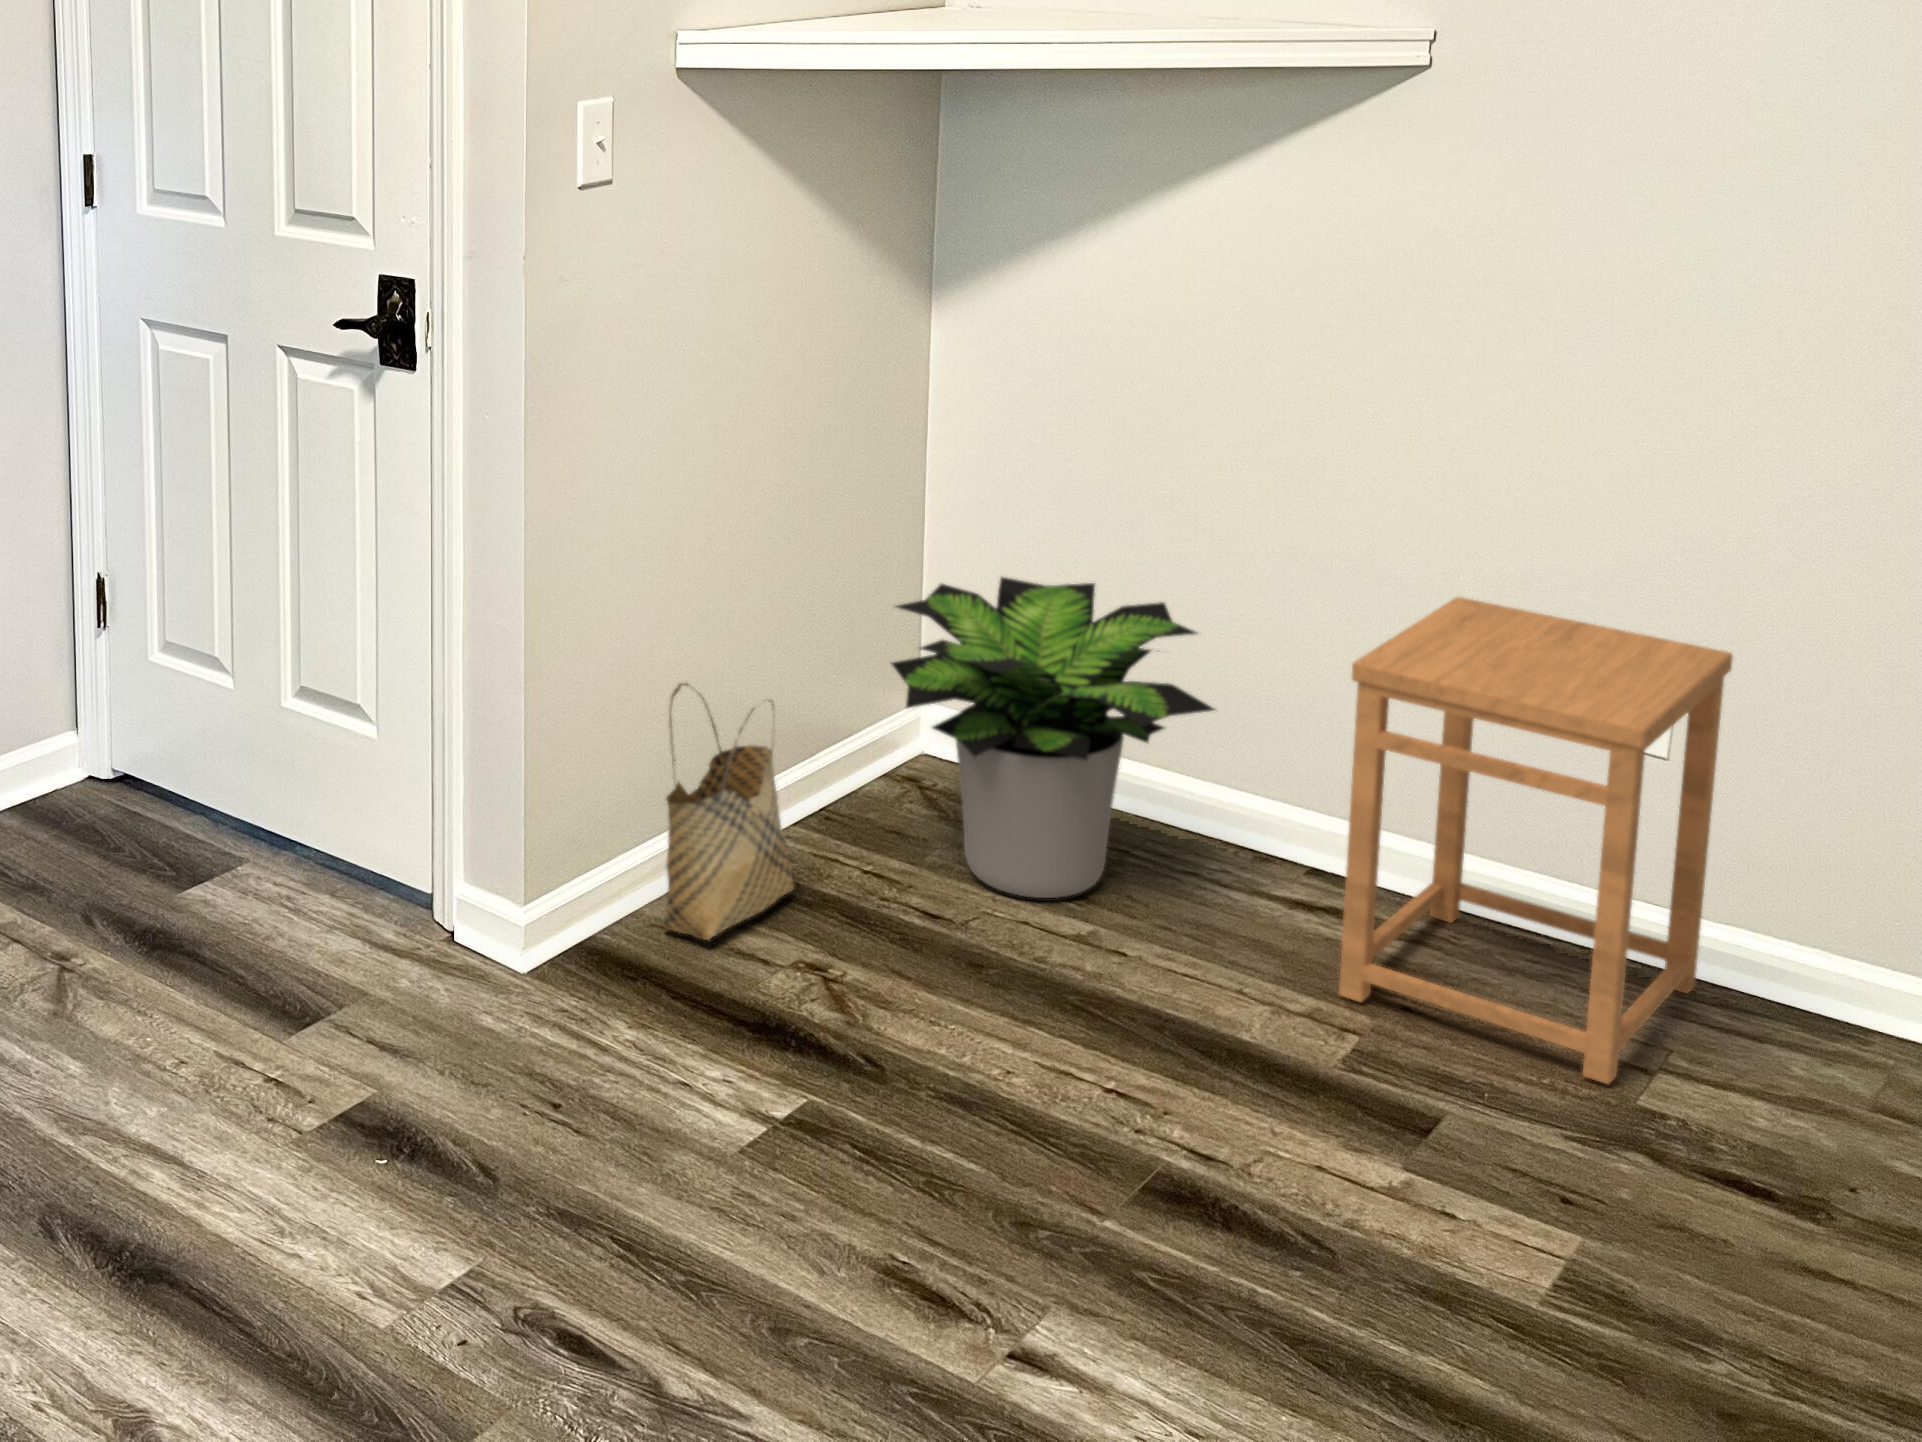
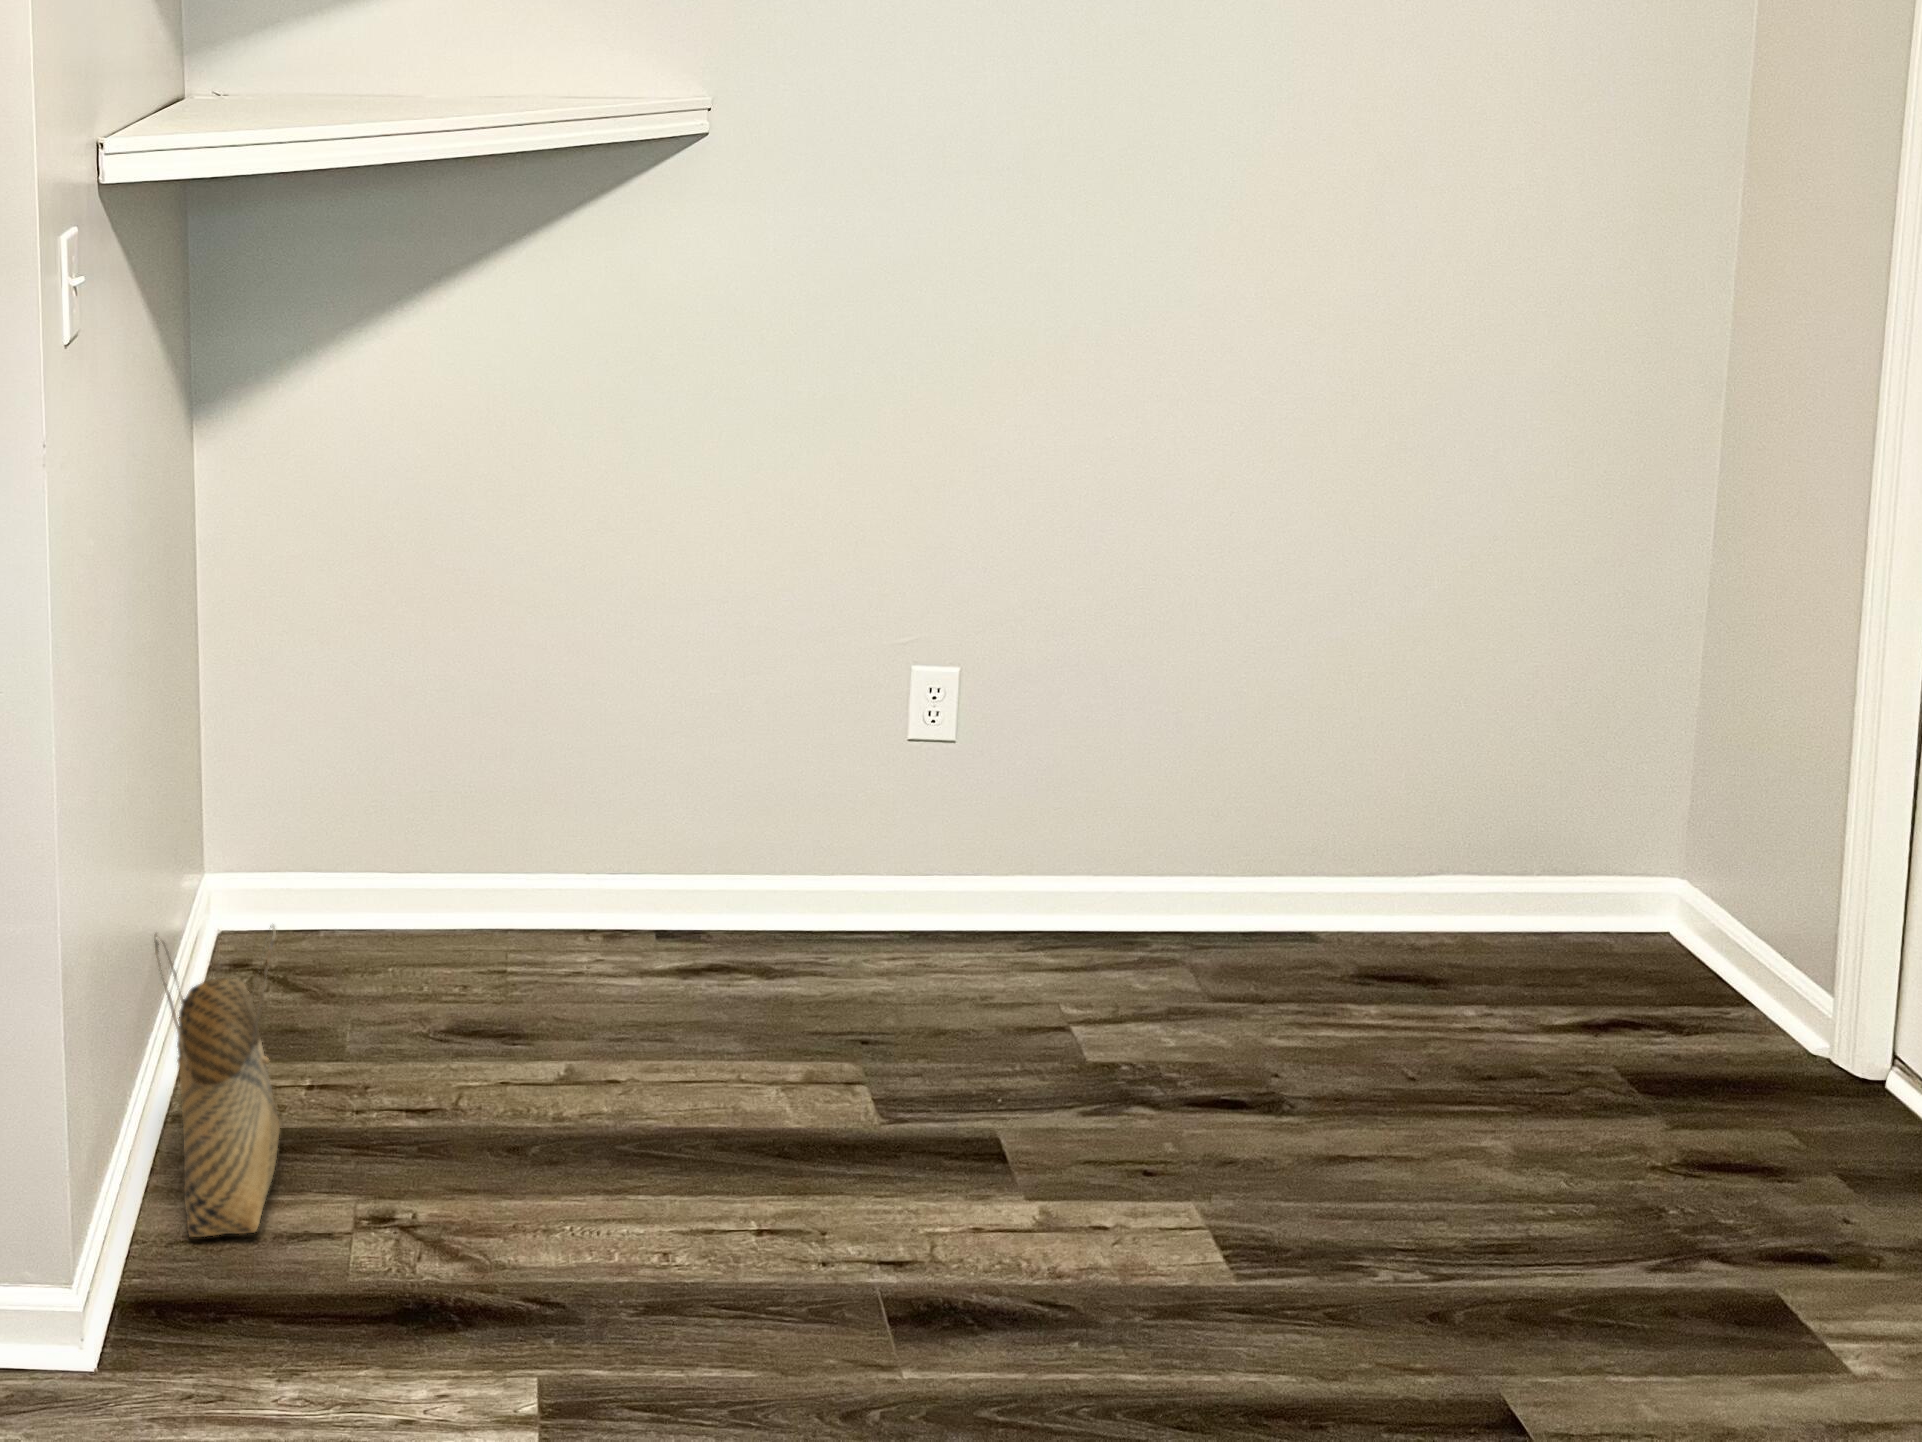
potted plant: present [890,577,1215,898] -> none [303,703,636,1051]
side table: present [1339,597,1733,1084] -> none [781,643,1074,1047]

